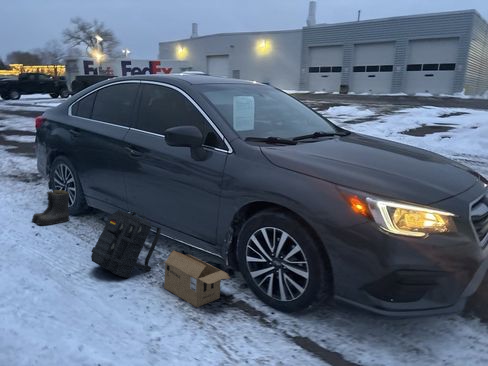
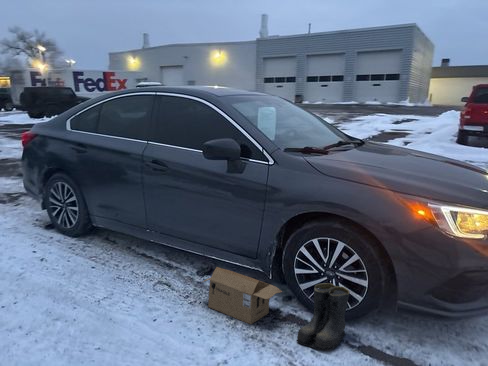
boots: present [32,190,70,225] -> present [297,283,350,351]
backpack: present [91,210,161,278] -> none [123,228,191,300]

